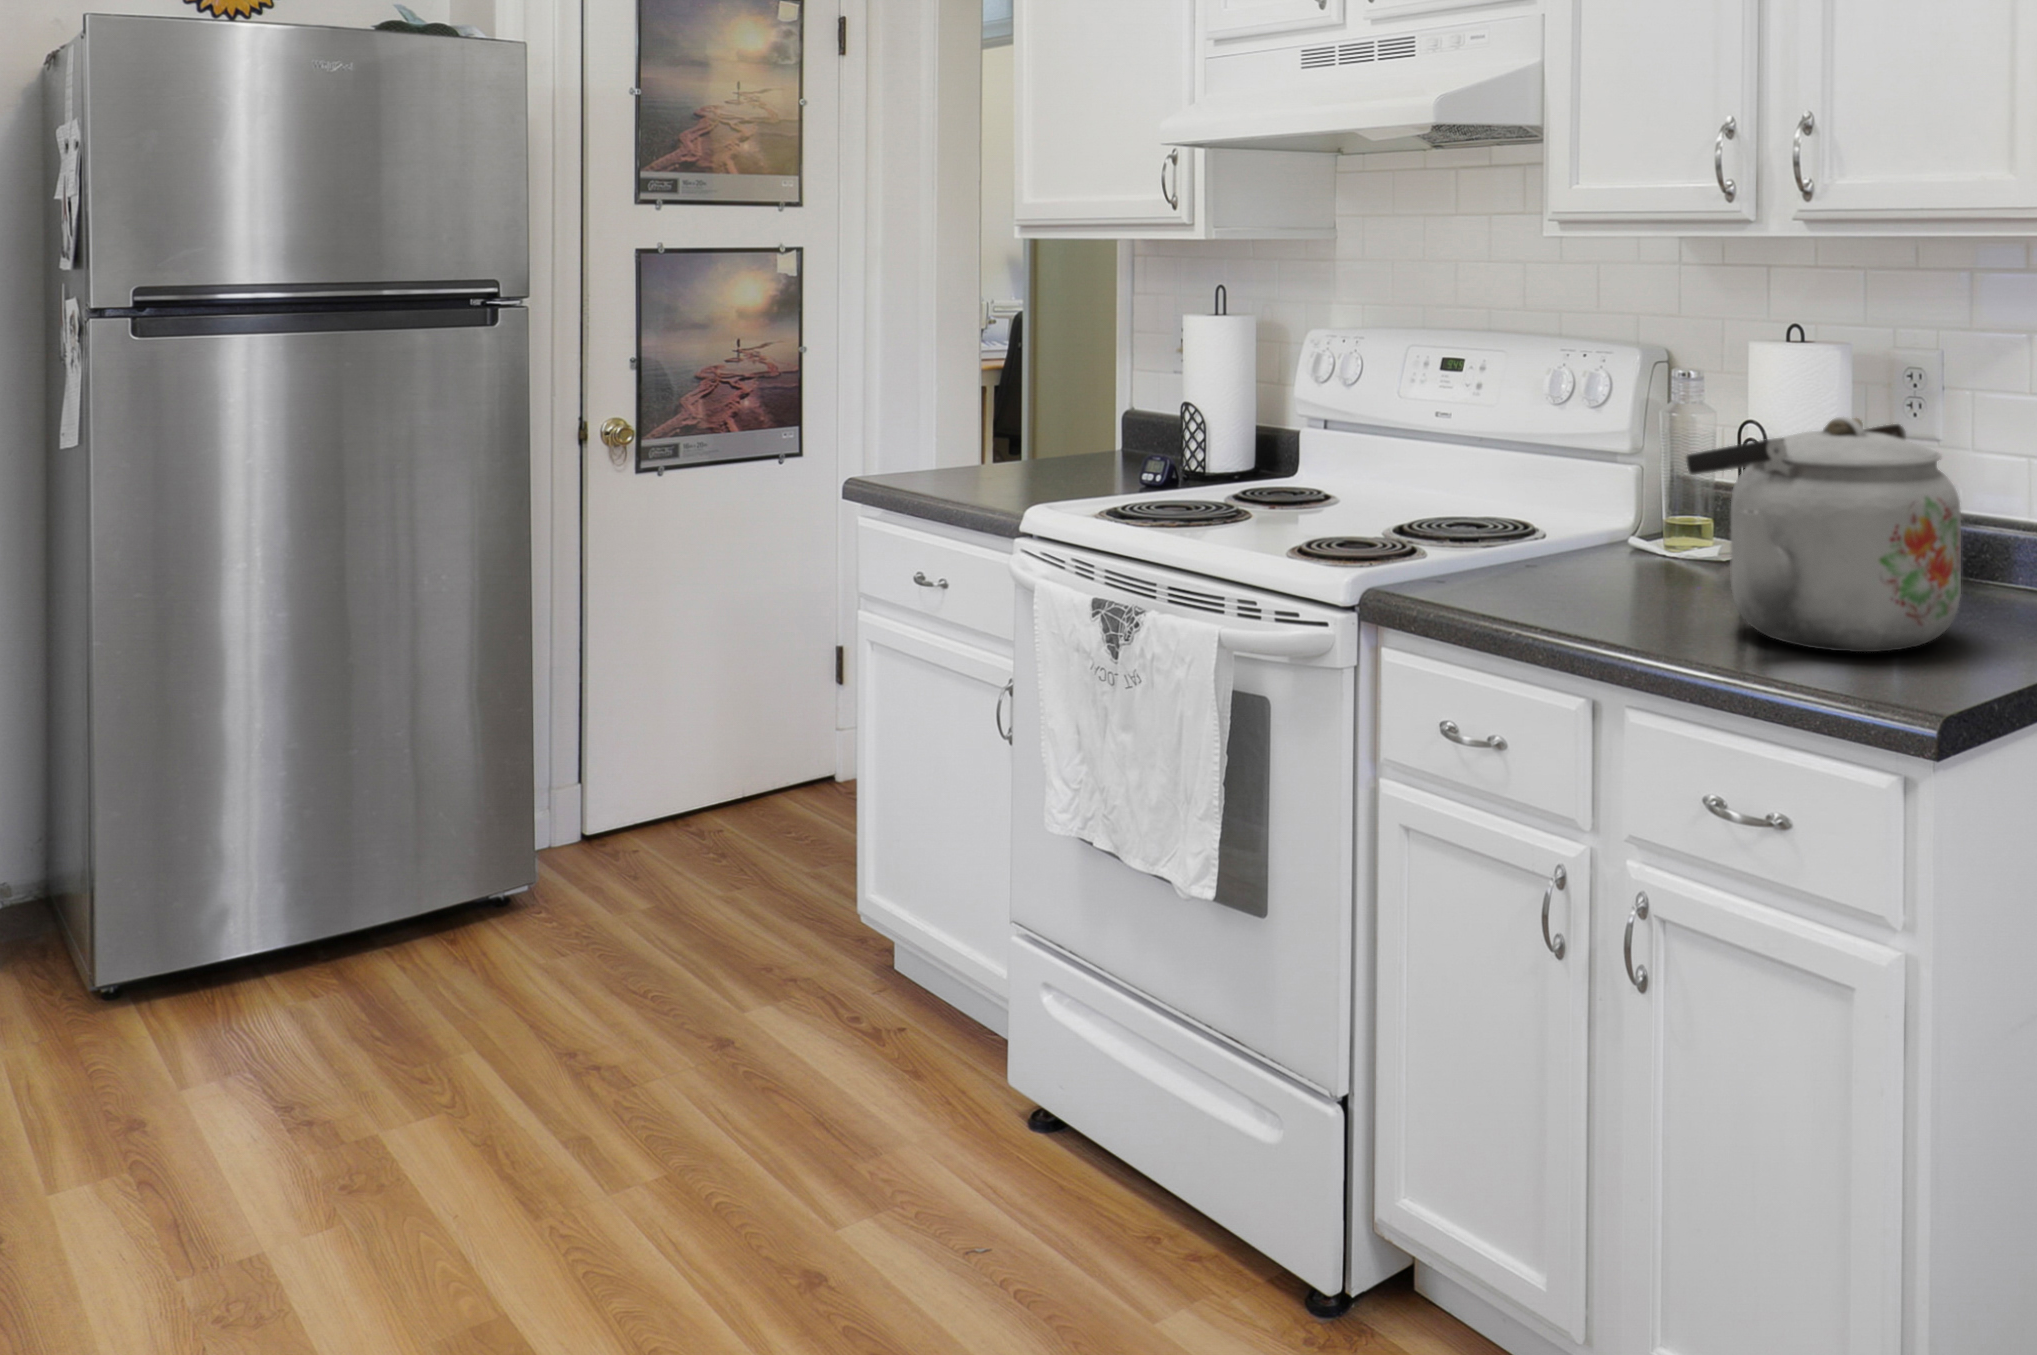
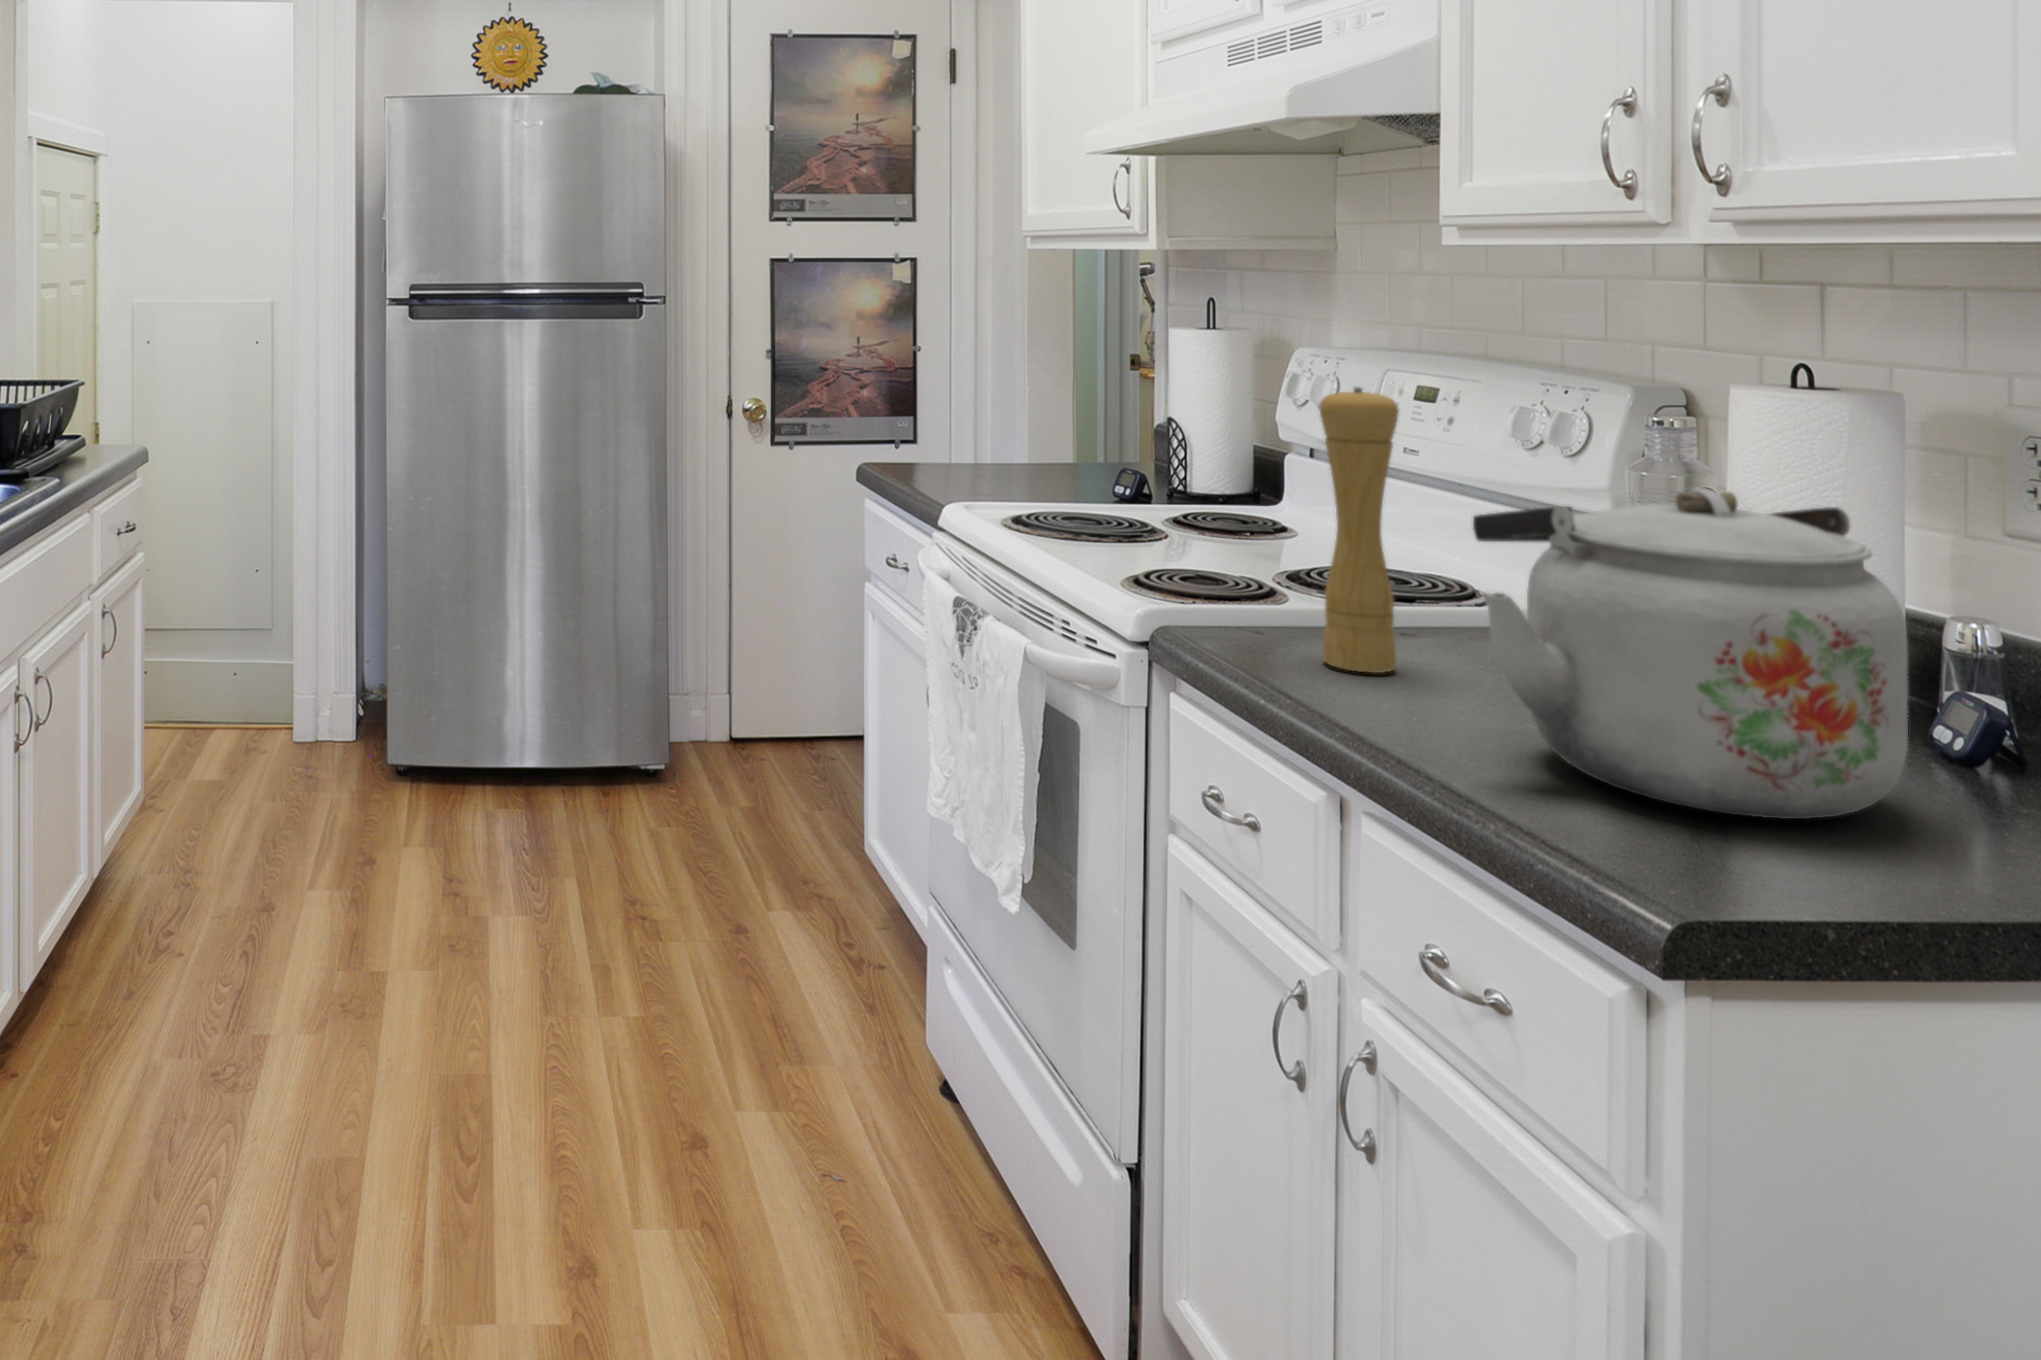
pepper mill: none [1518,358,1579,601] -> present [1320,387,1399,673]

